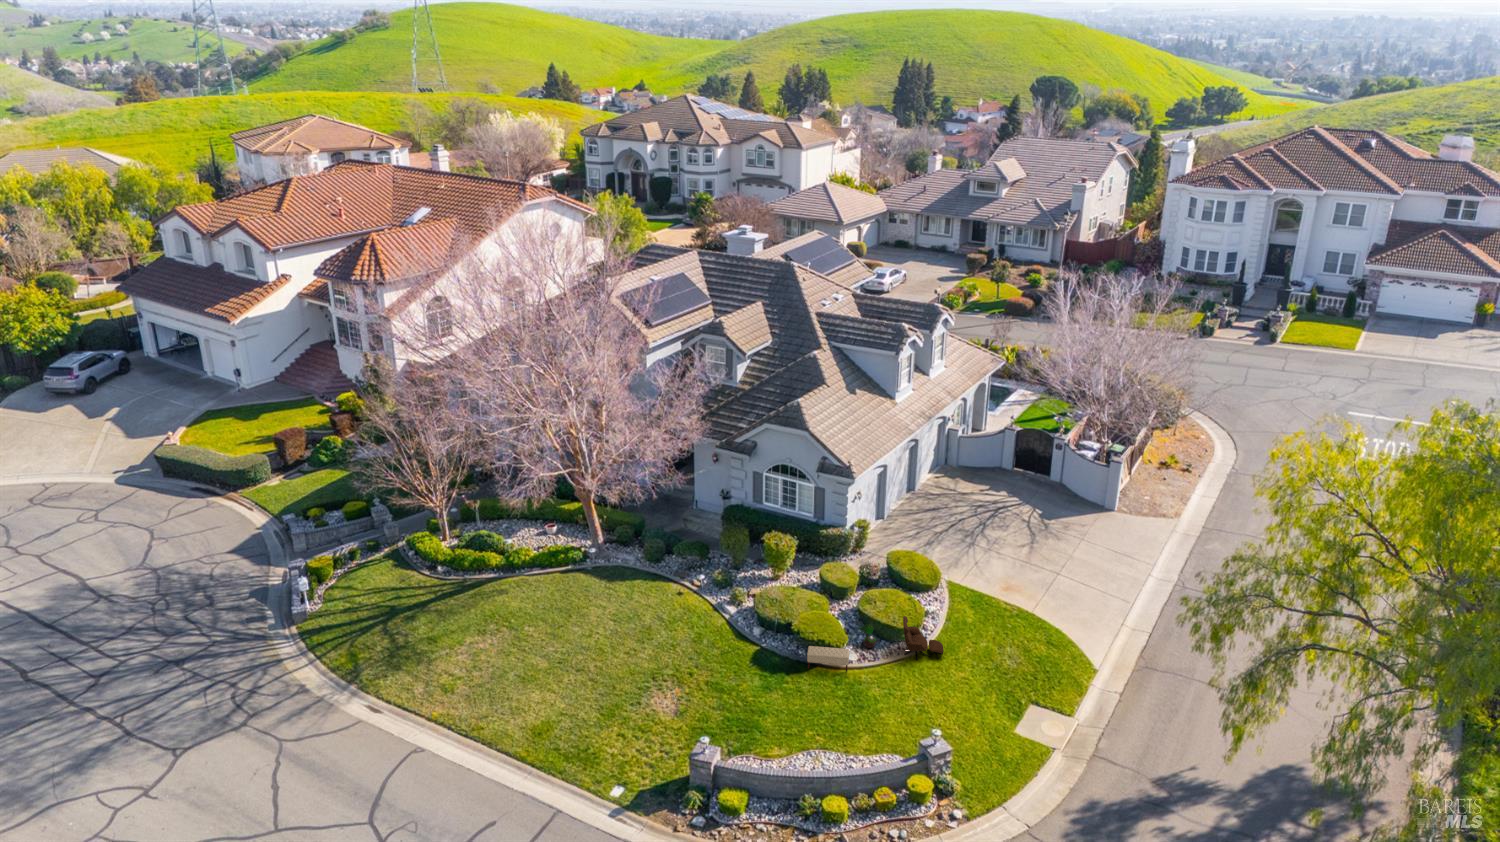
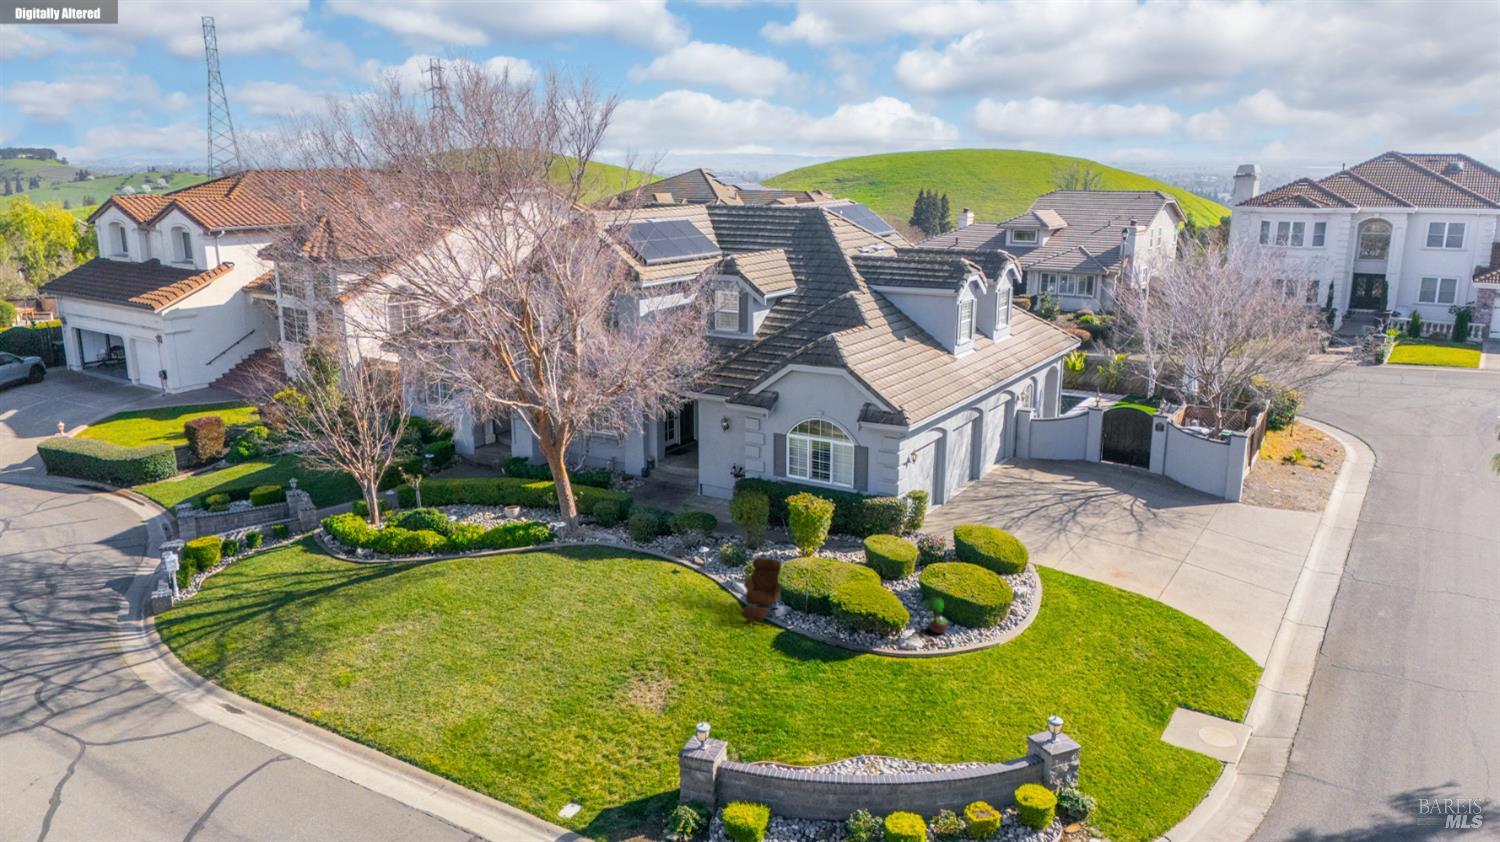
lounge chair: present [903,616,943,660] -> present [742,558,781,626]
bench: present [807,646,849,672] -> none [852,625,912,661]

